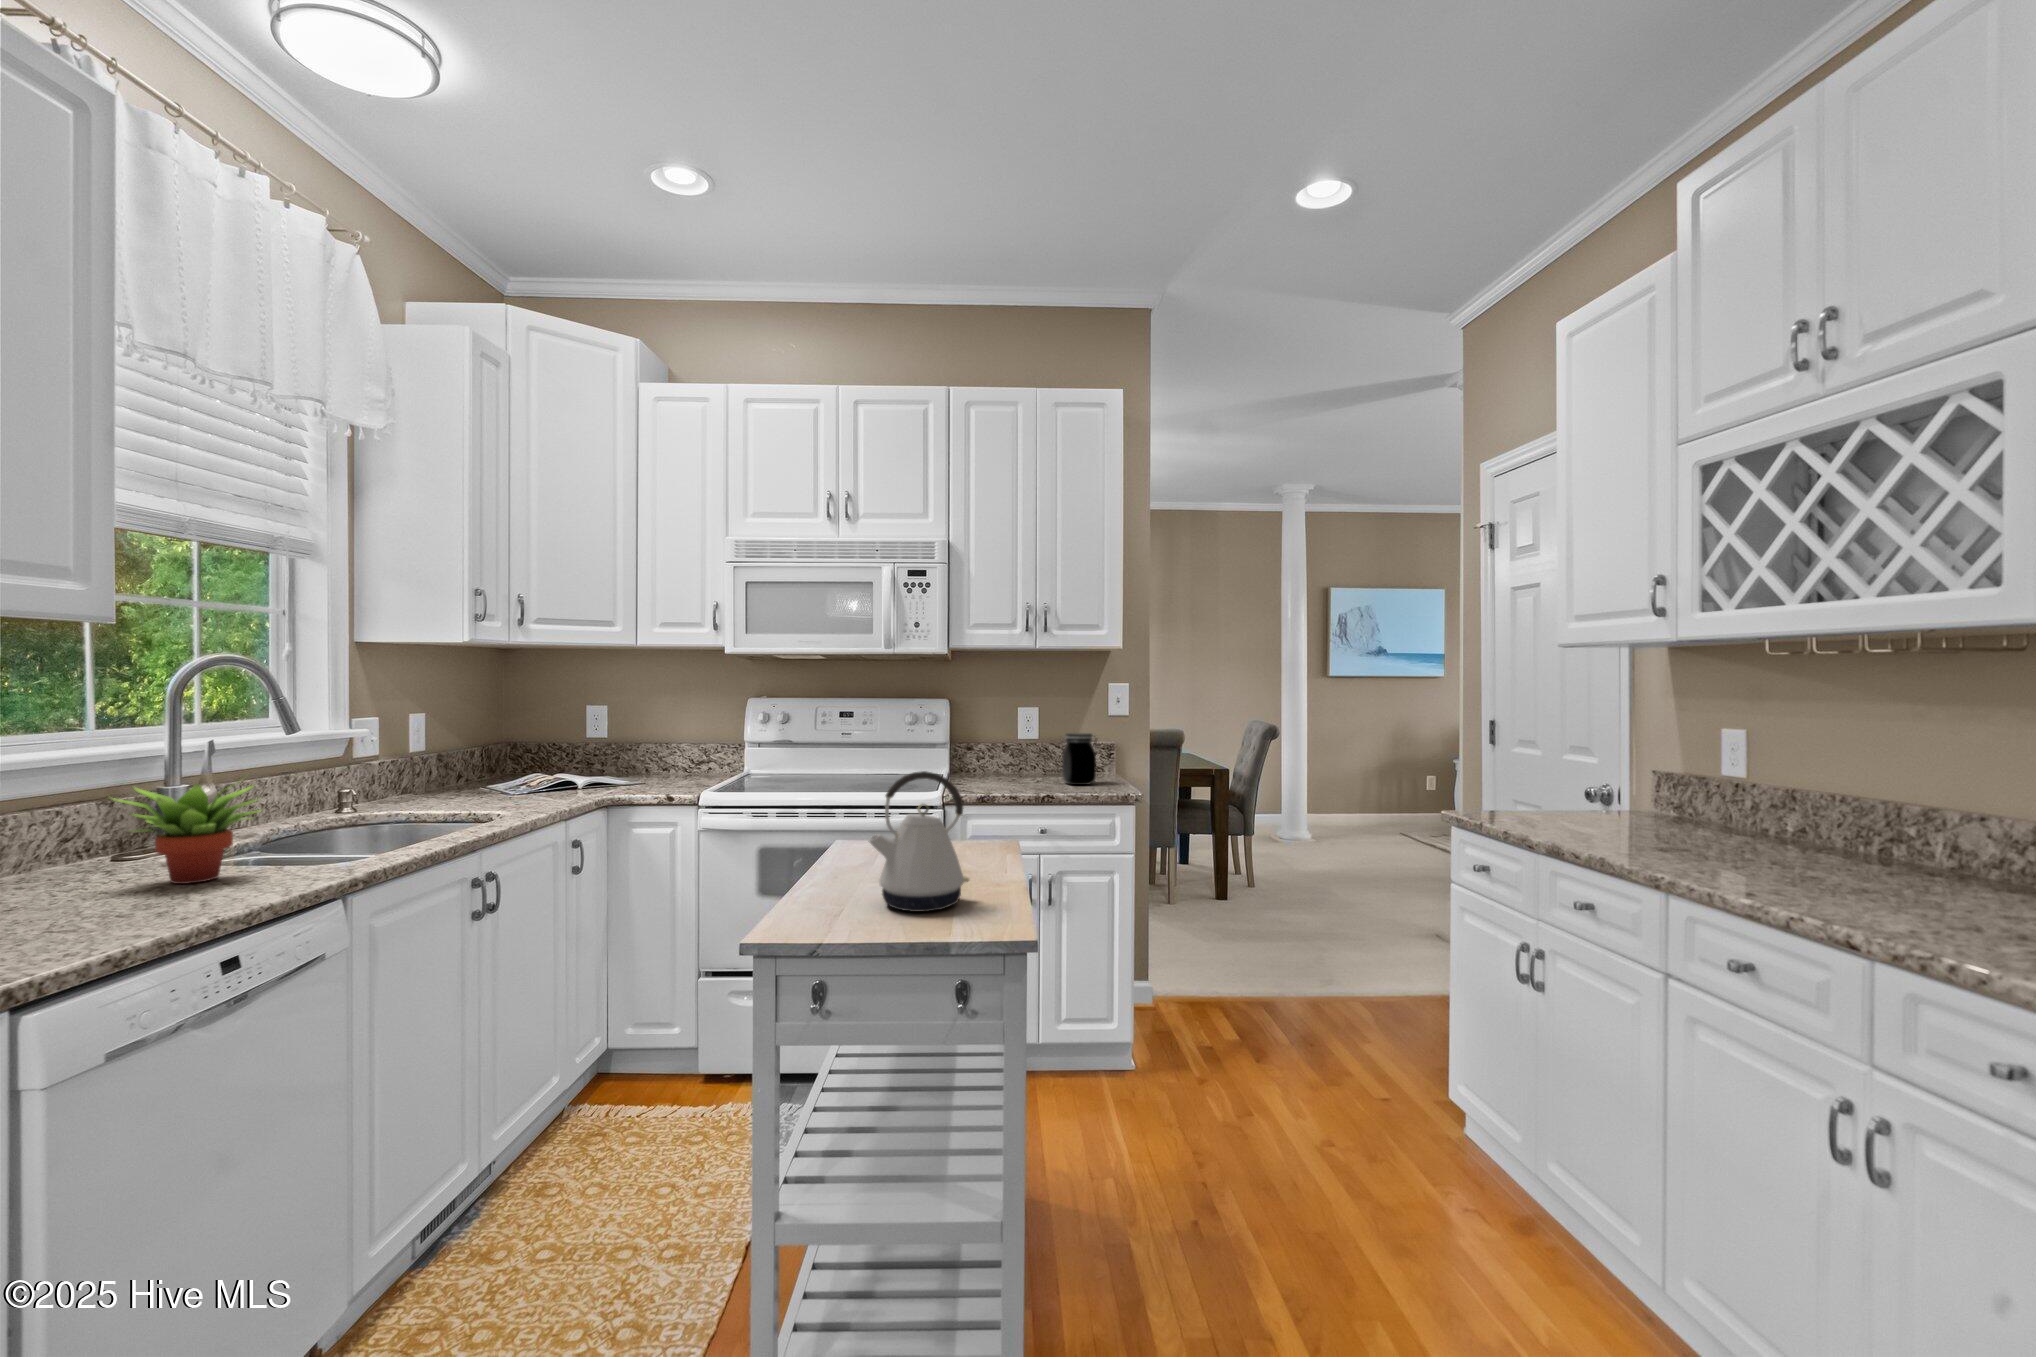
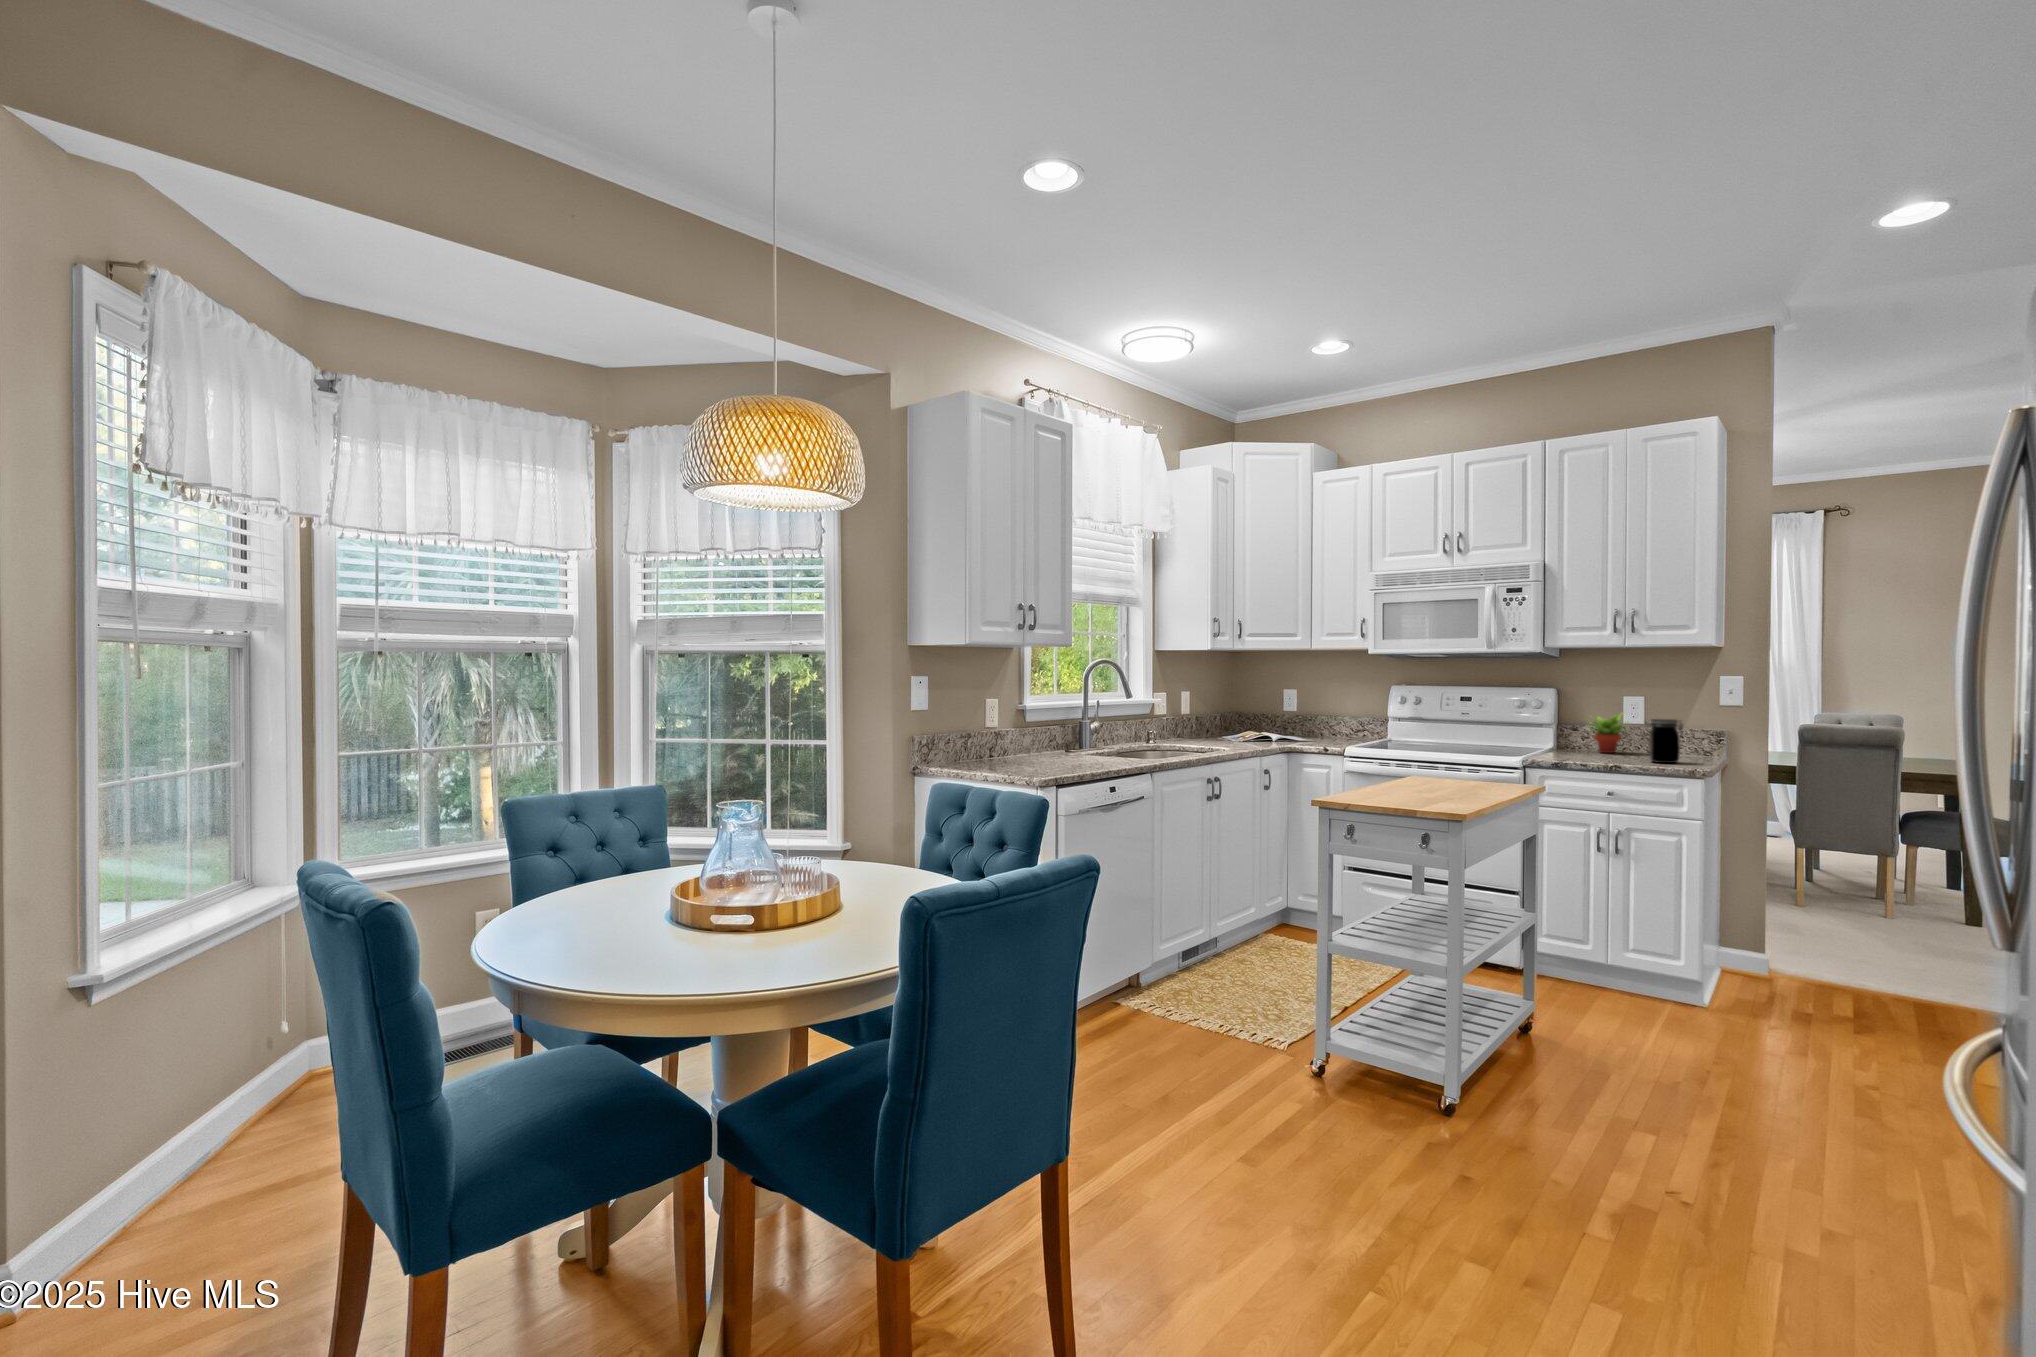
kettle: present [869,771,969,912] -> none [1389,725,1453,802]
succulent plant: present [109,783,262,884] -> present [1586,714,1623,753]

